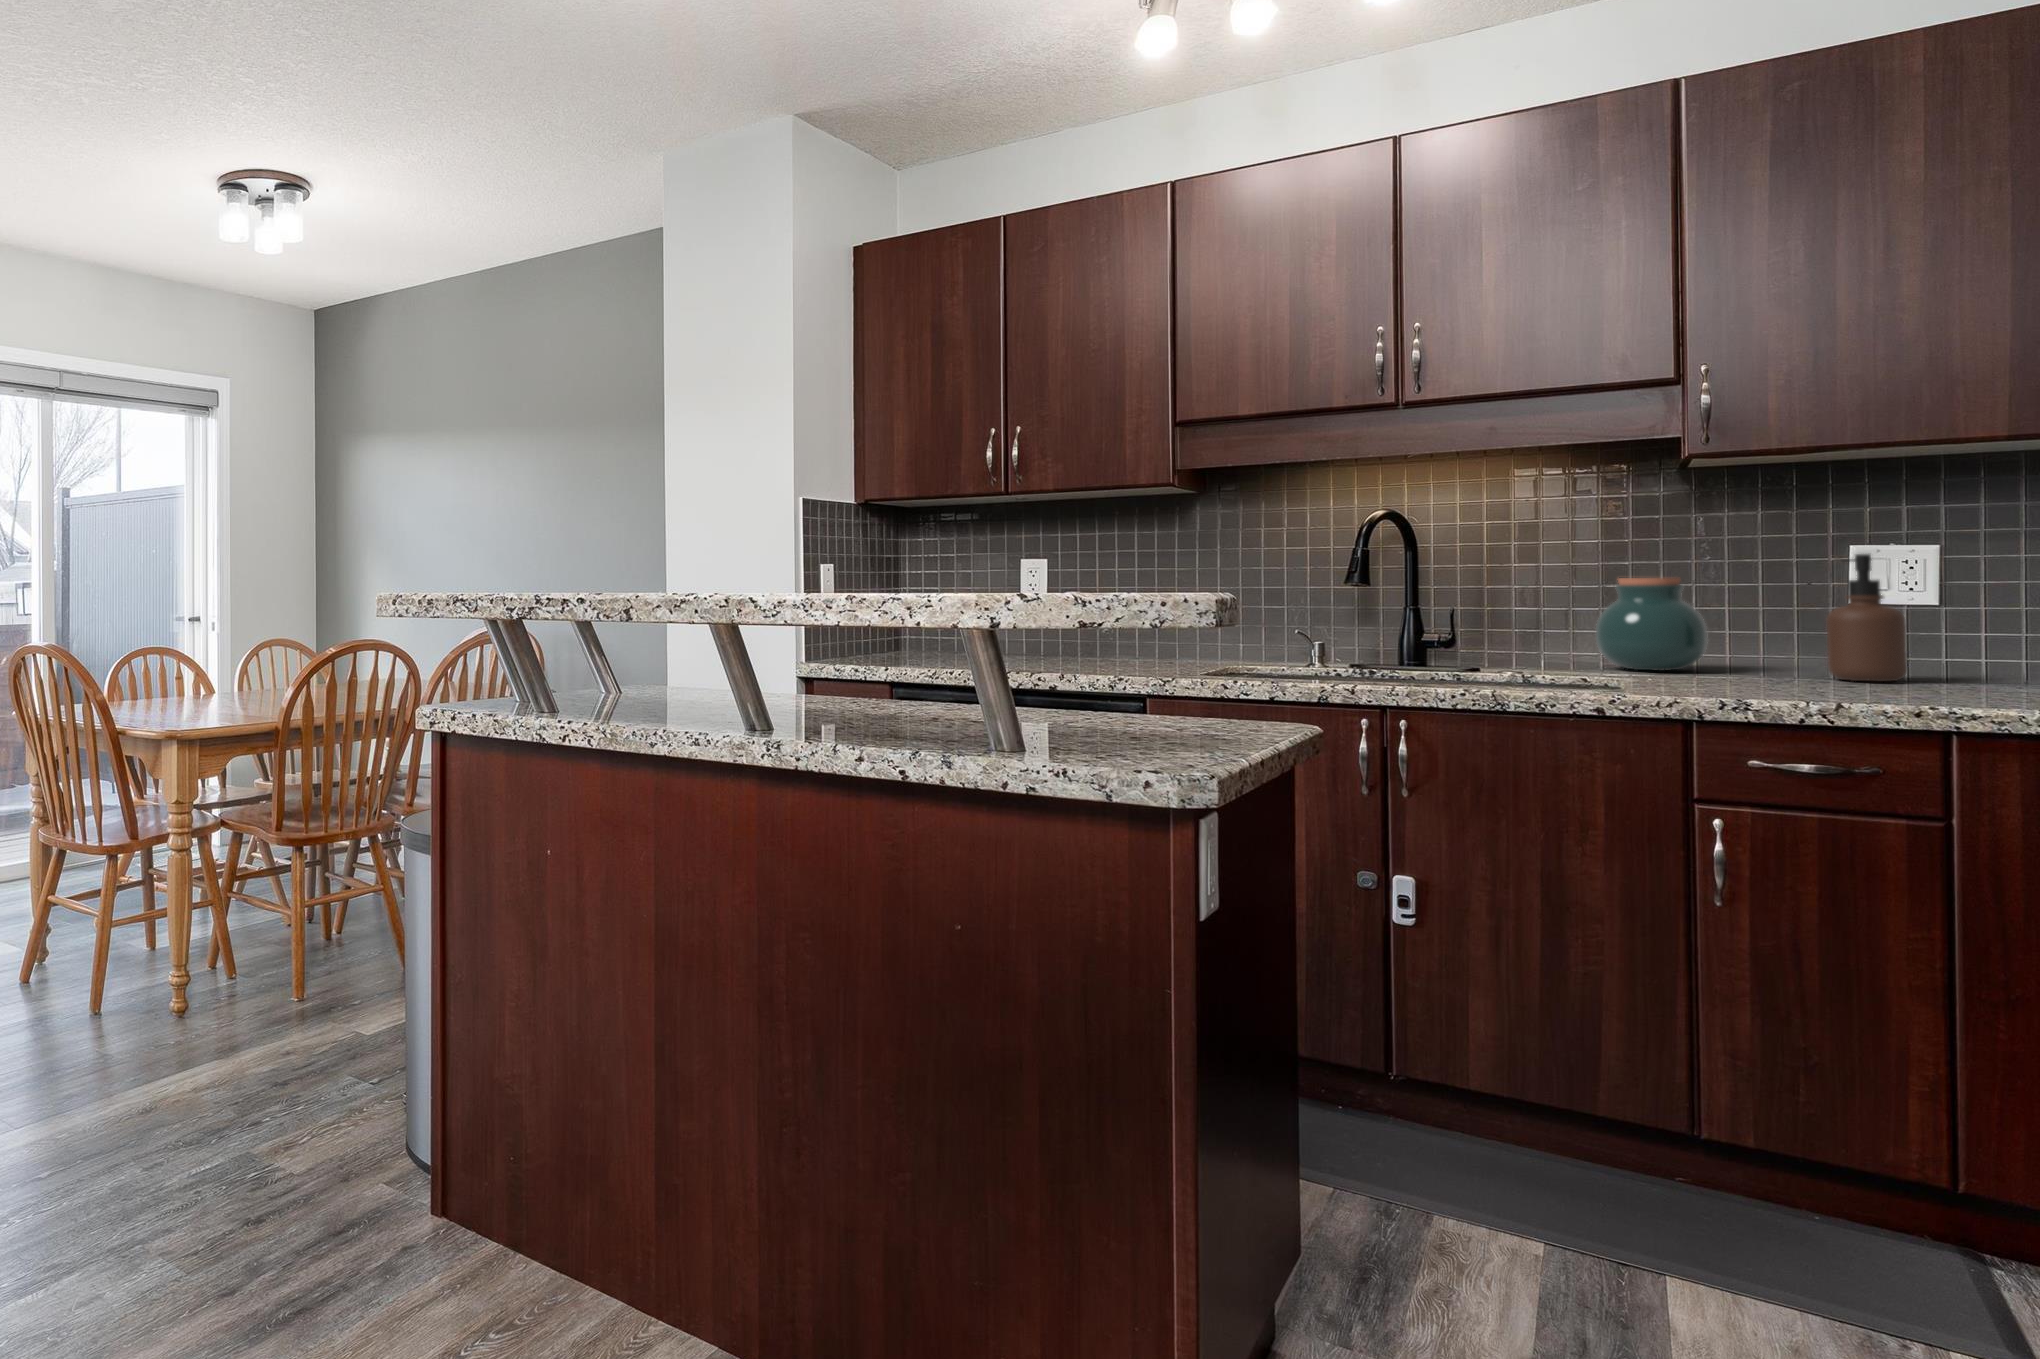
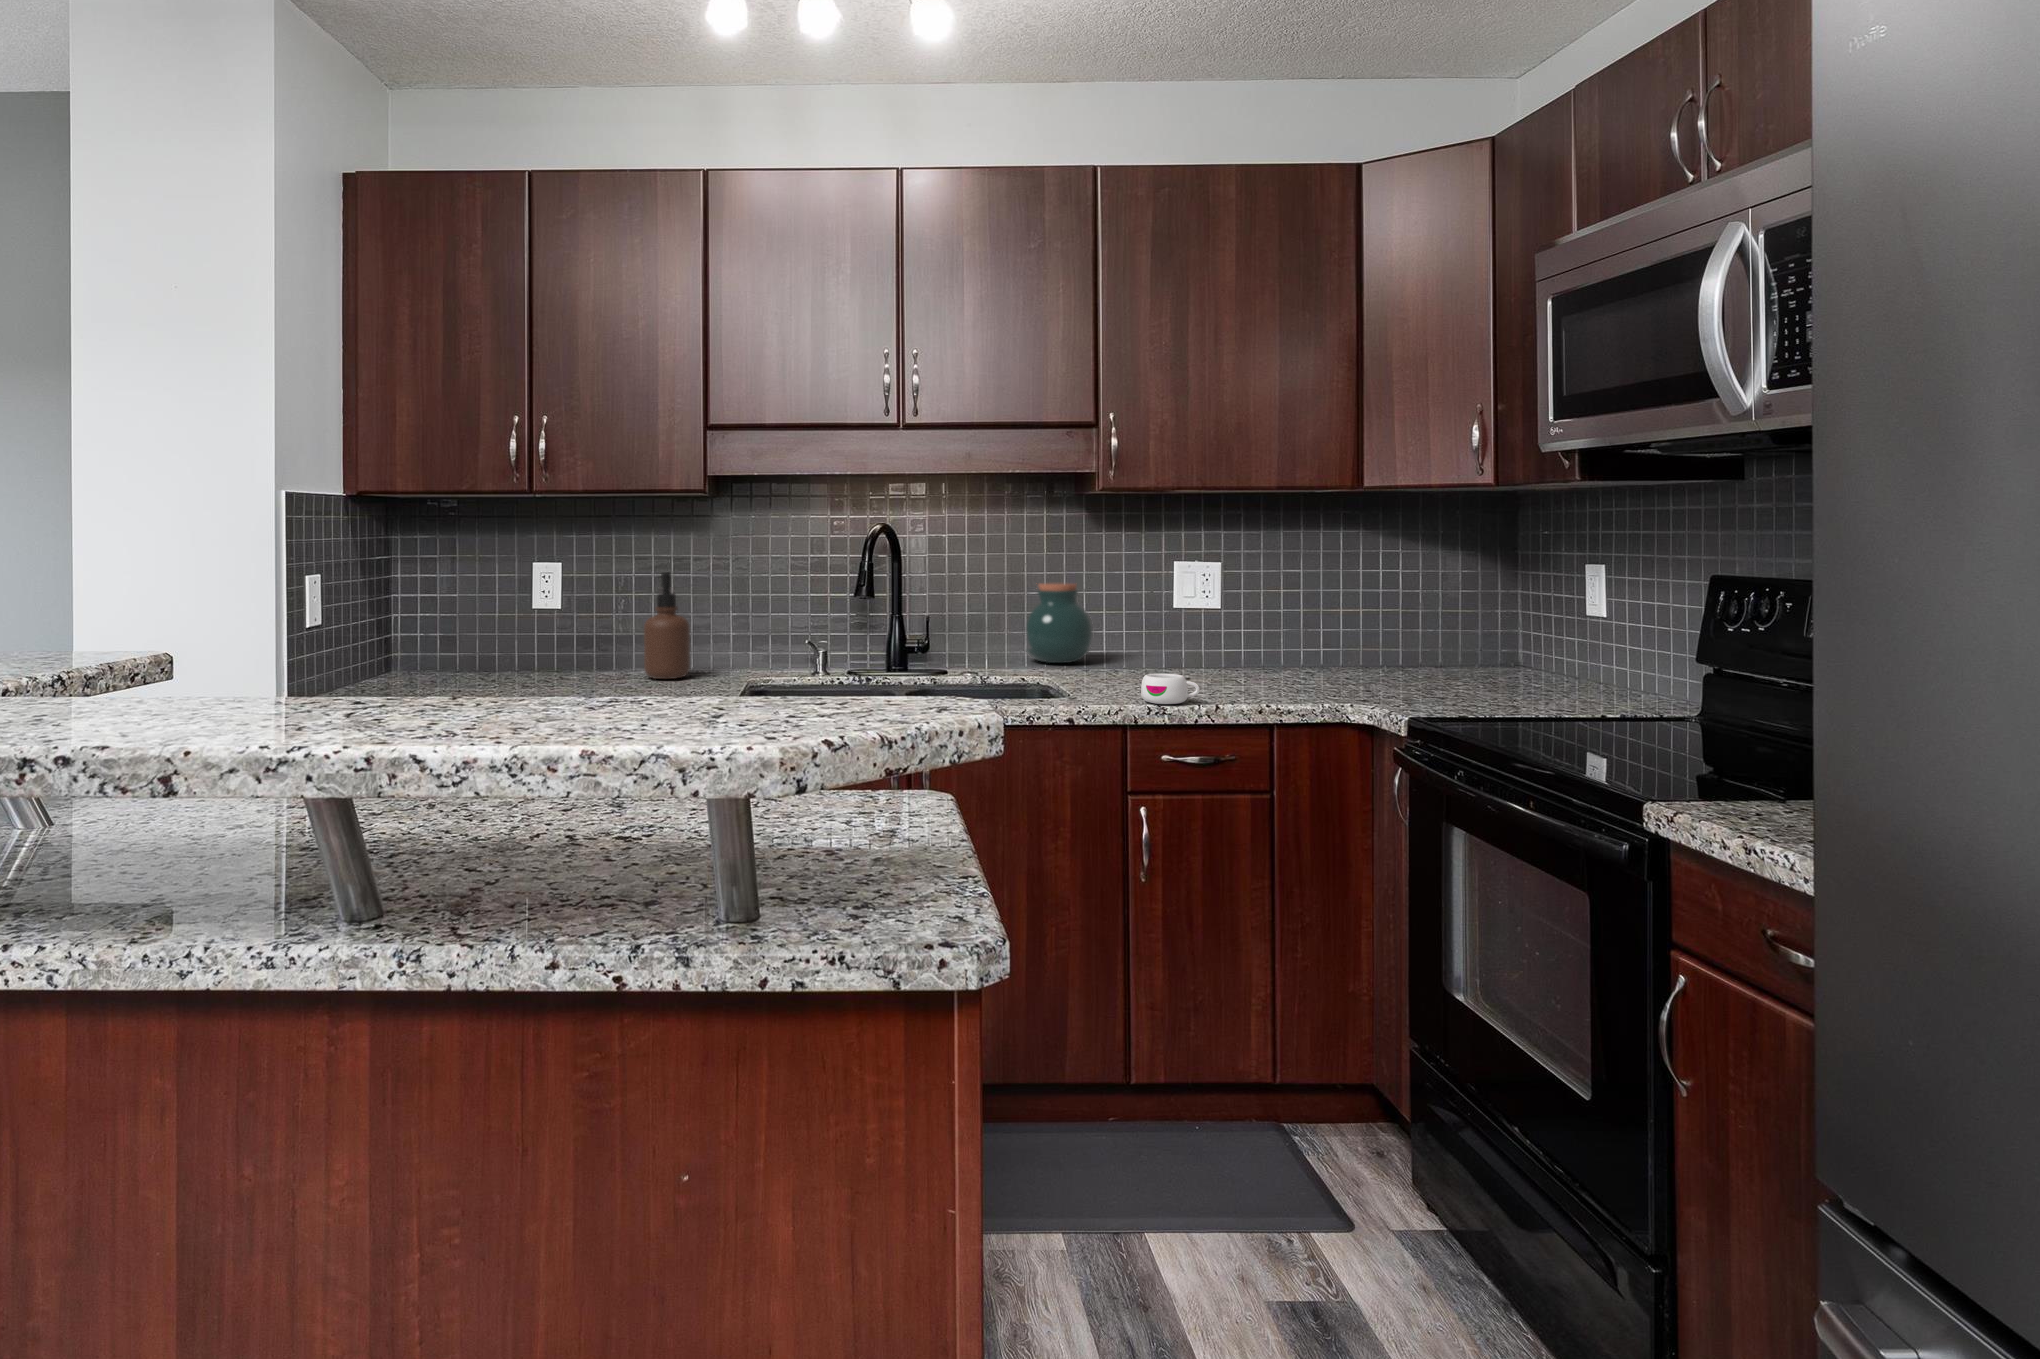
soap dispenser: present [1826,554,1907,681] -> present [644,572,690,679]
mug: none [1717,670,1808,704] -> present [1141,673,1200,704]

